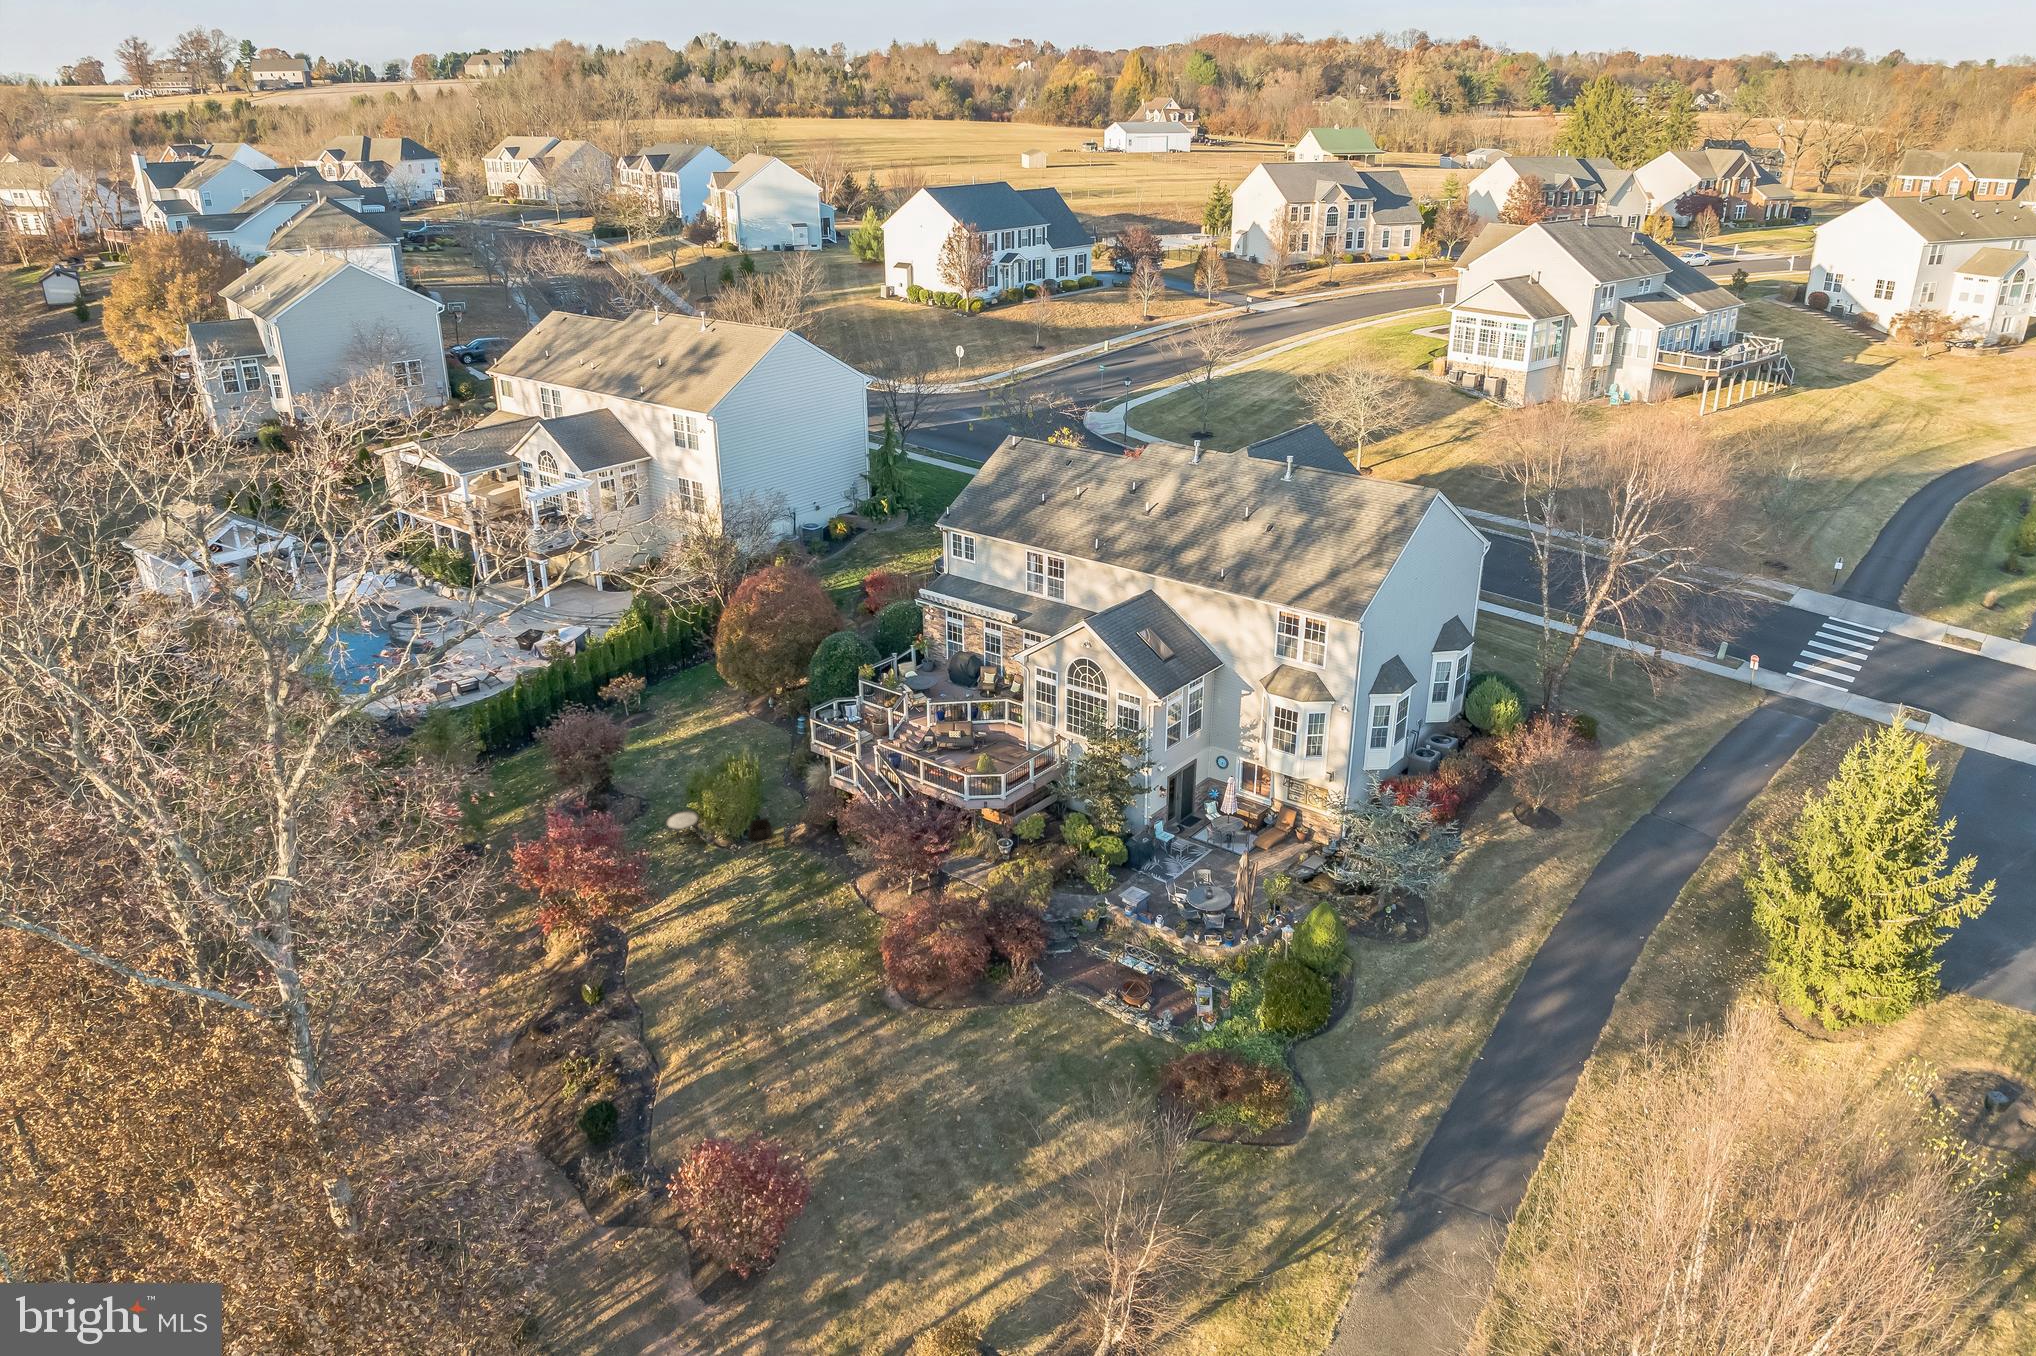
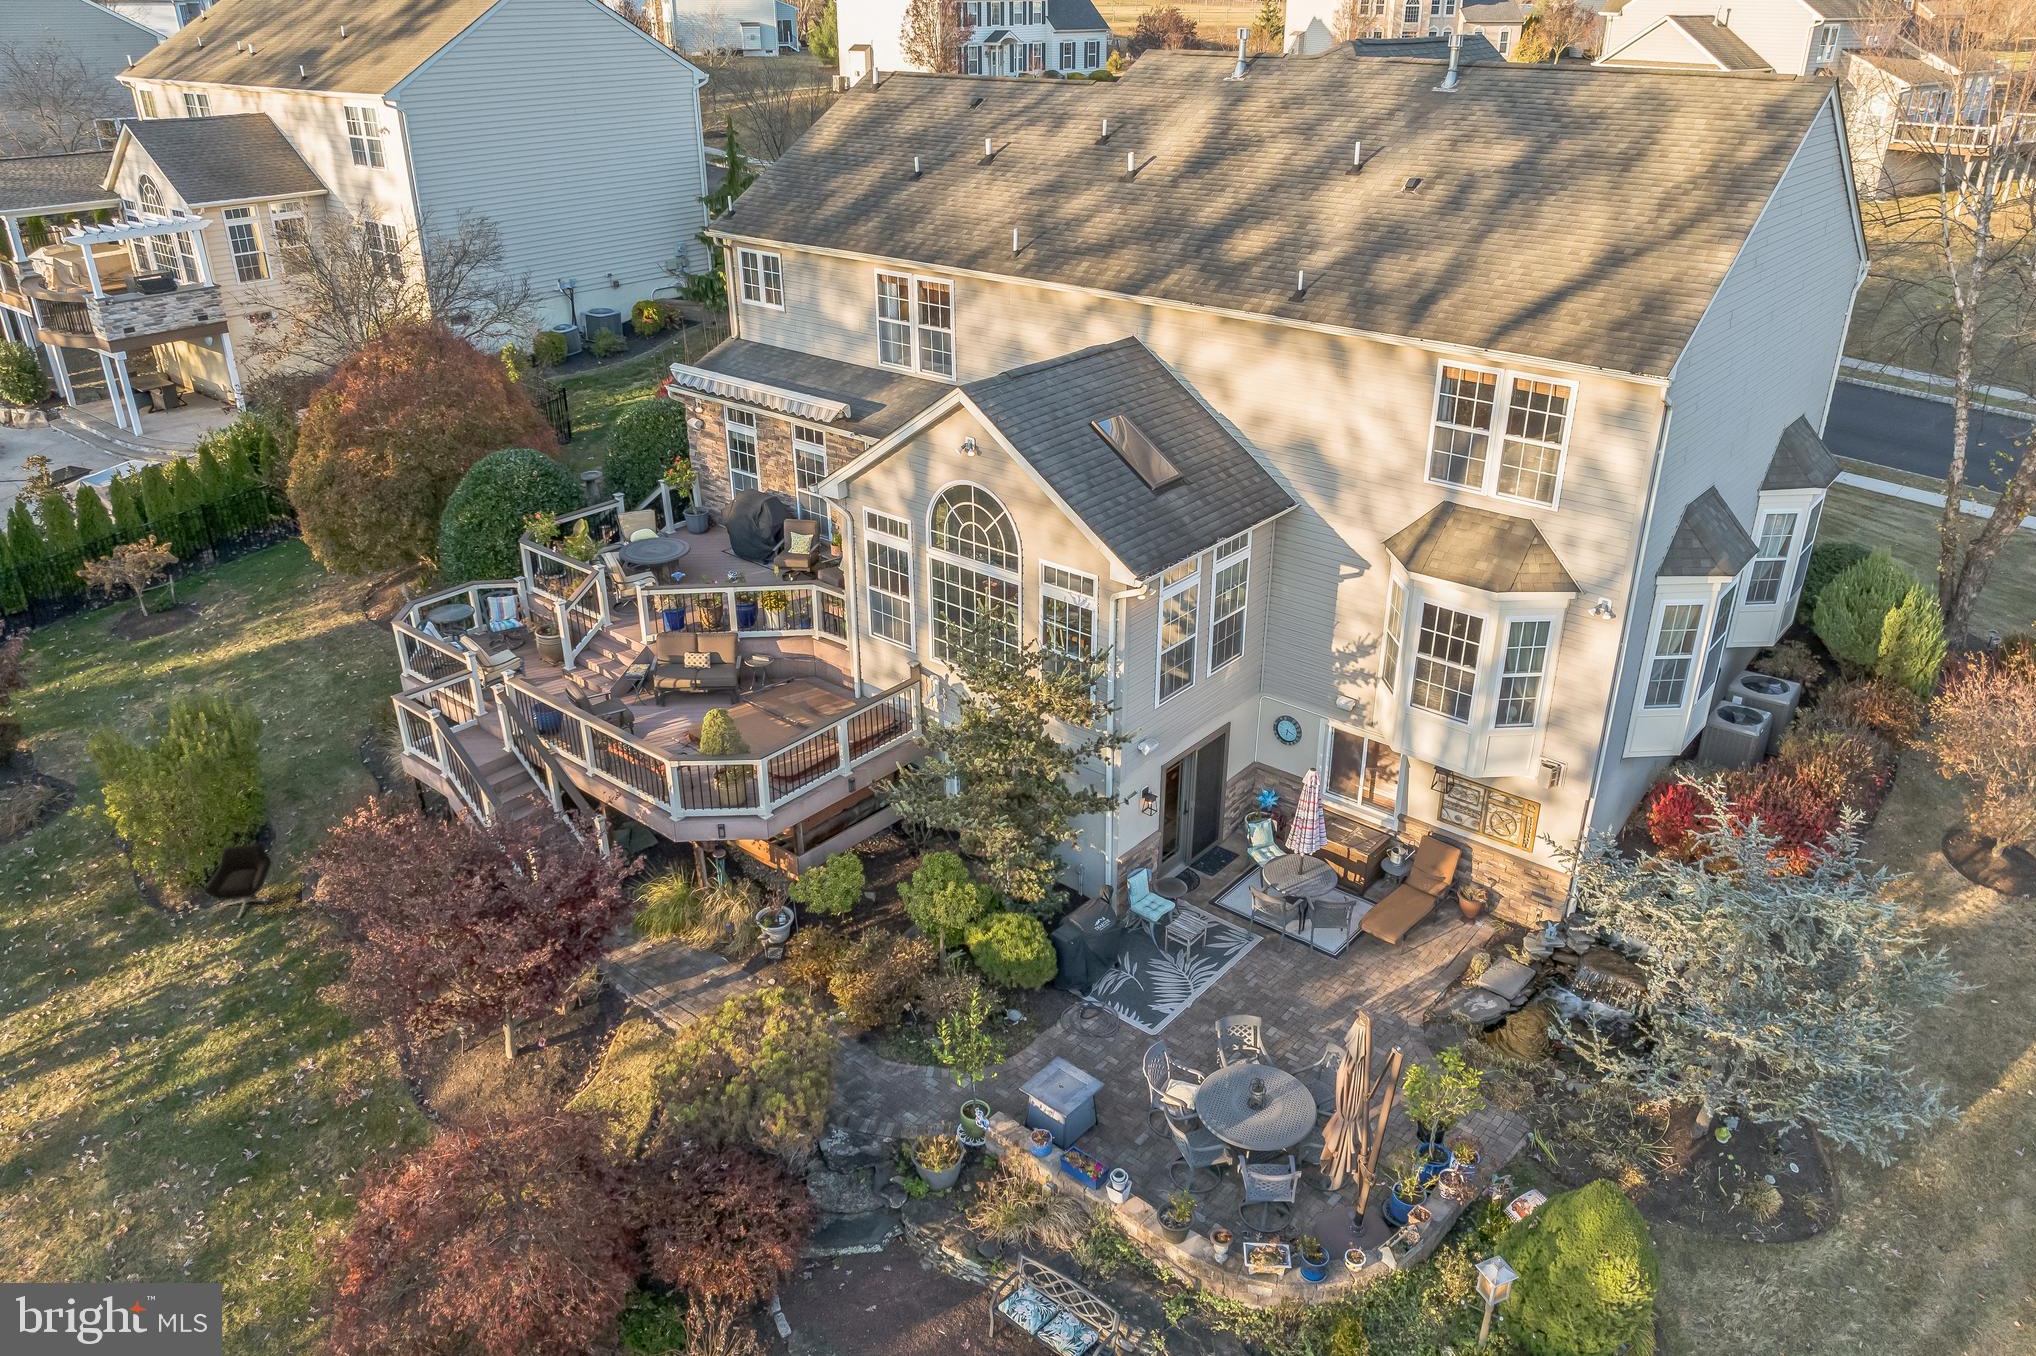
round table: present [665,810,699,843] -> none [34,821,124,898]

